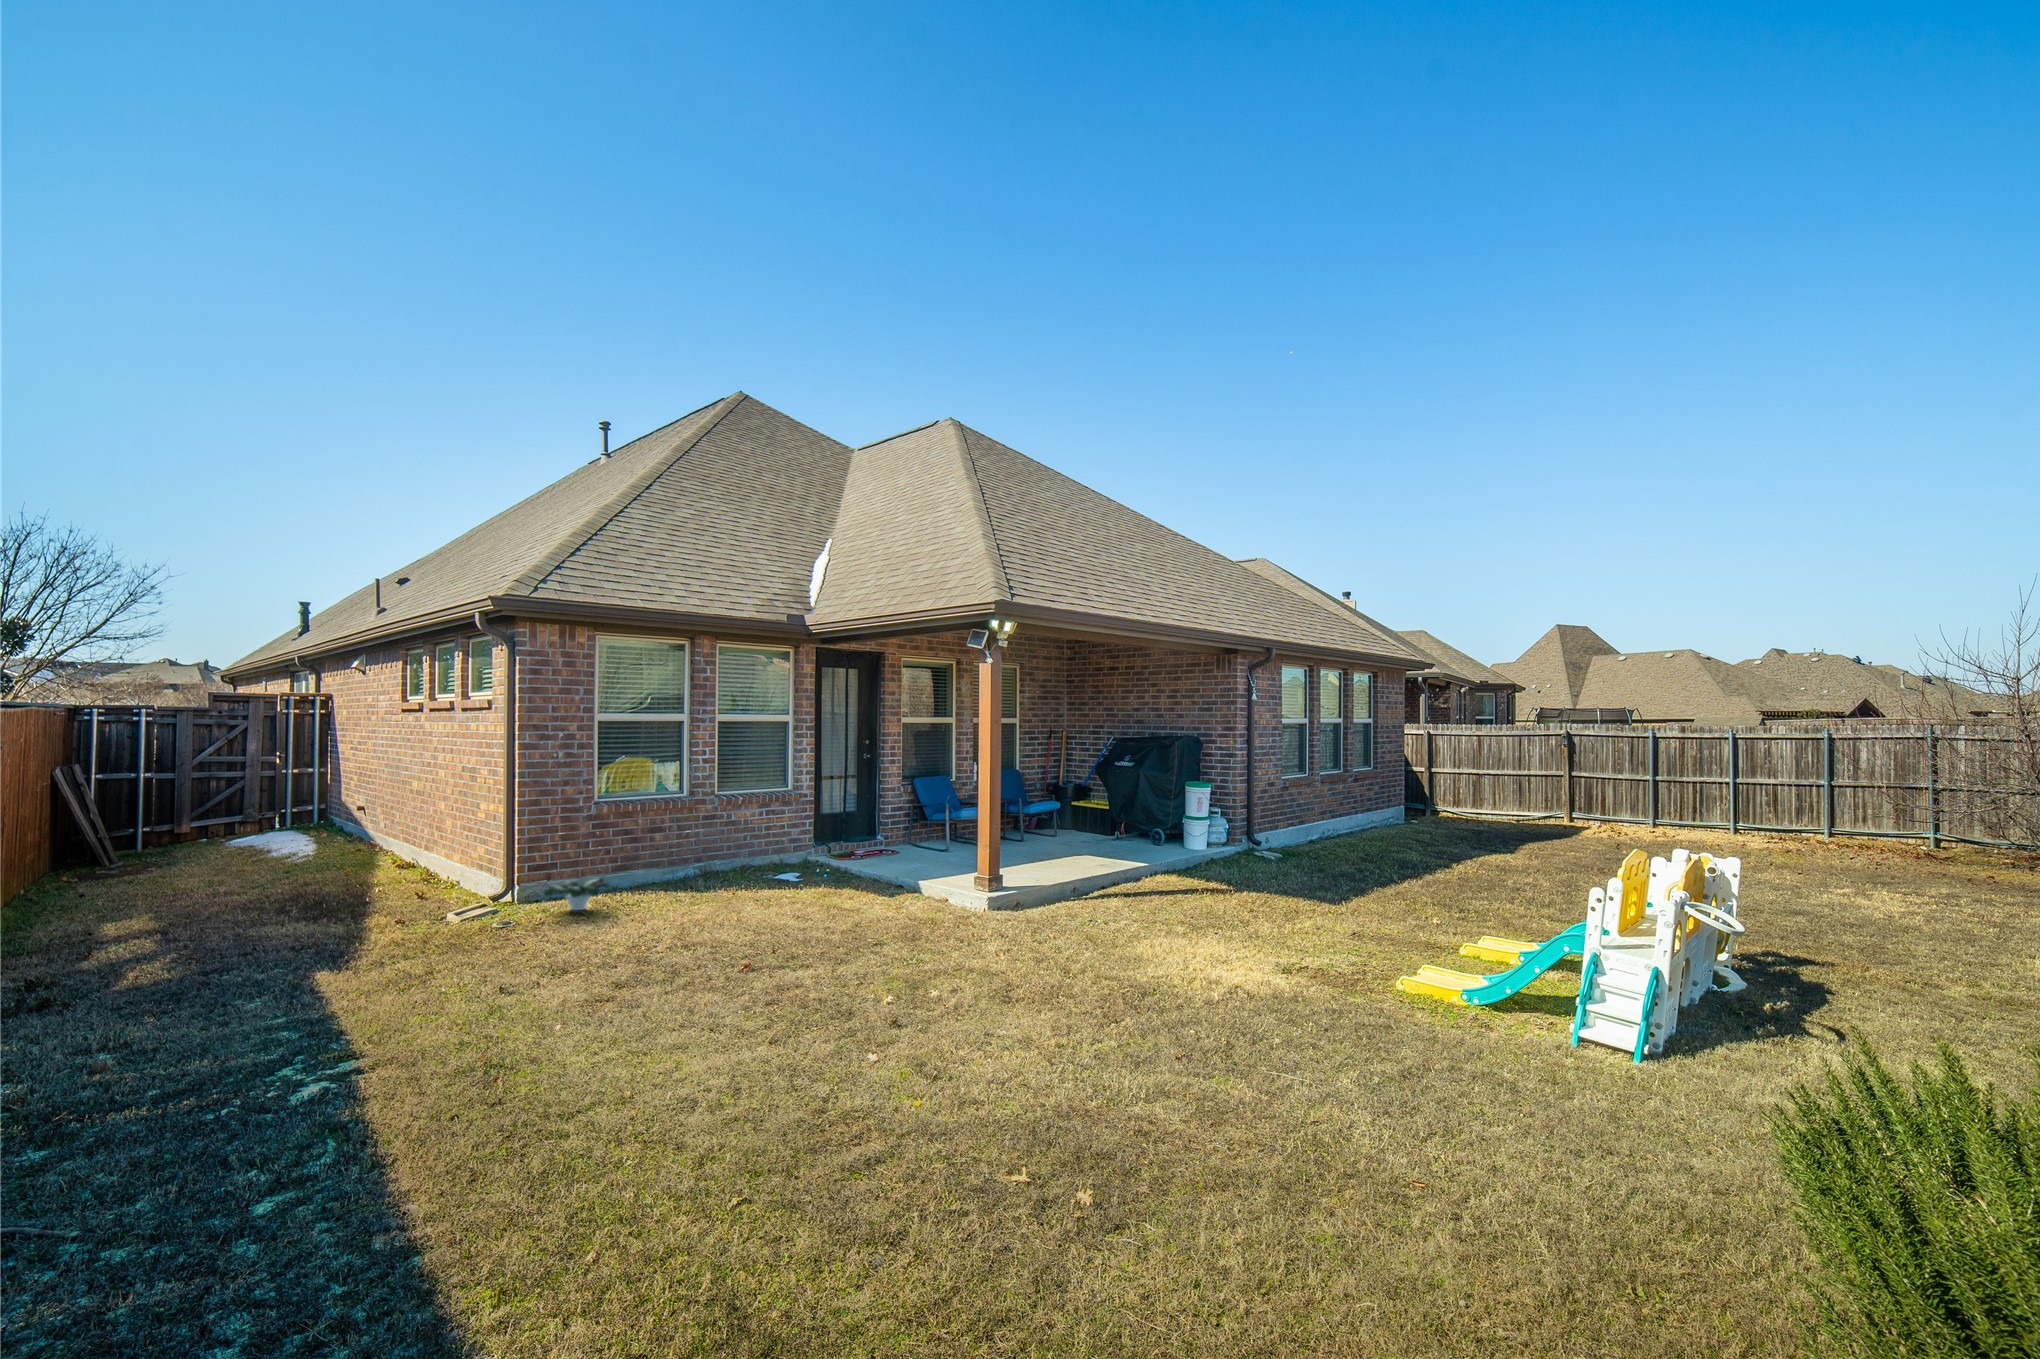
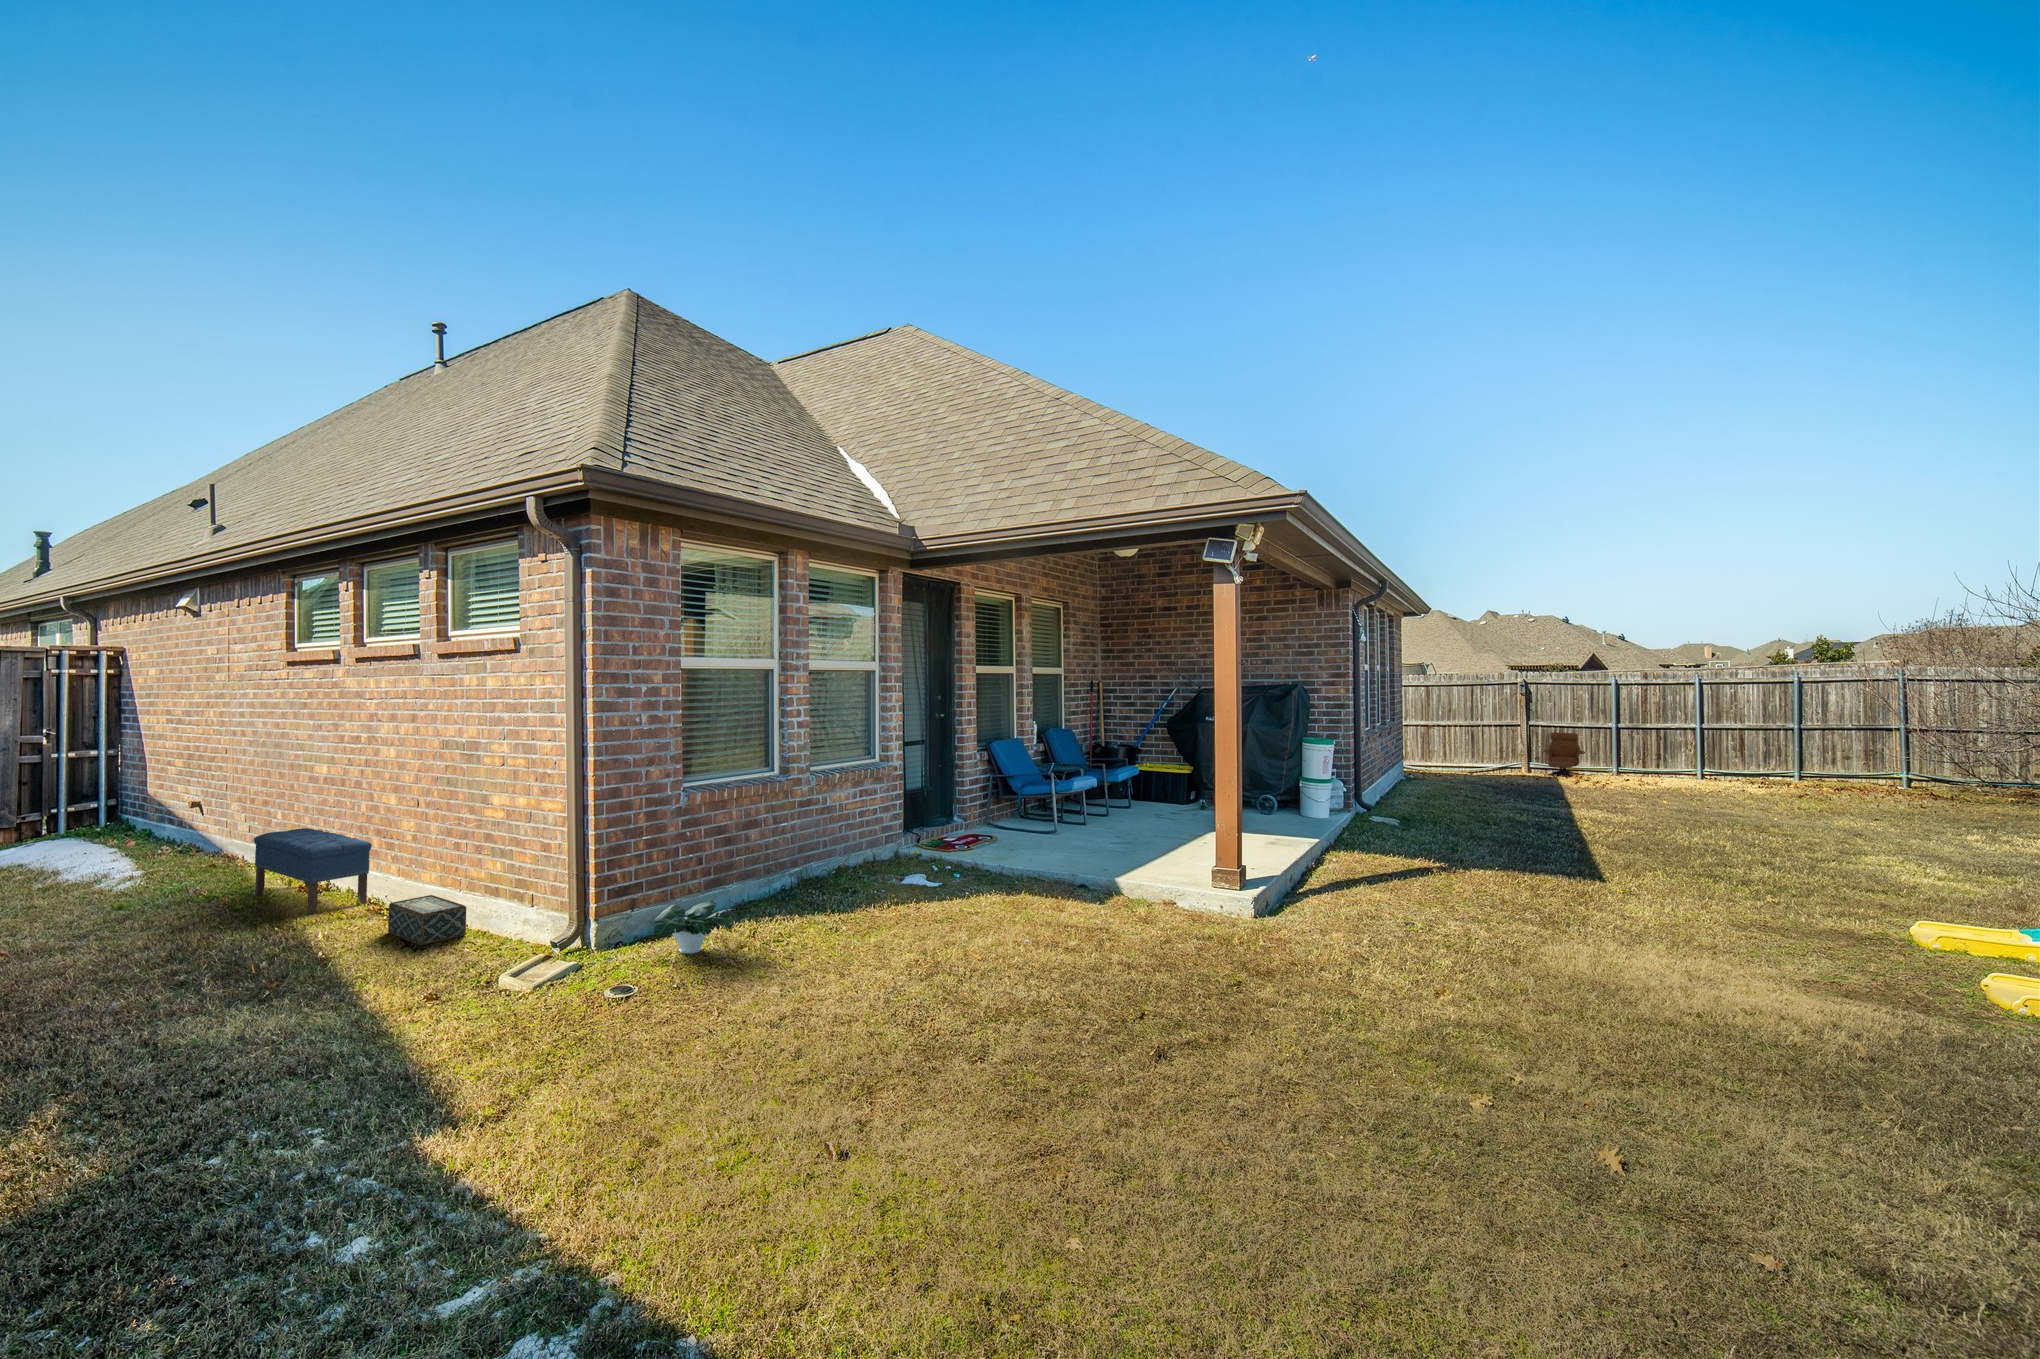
lounge chair: none [1587,784,1630,829] -> present [1543,732,1585,777]
bench: none [364,825,428,880] -> present [254,828,372,914]
woven basket: none [416,869,460,898] -> present [388,895,466,945]

